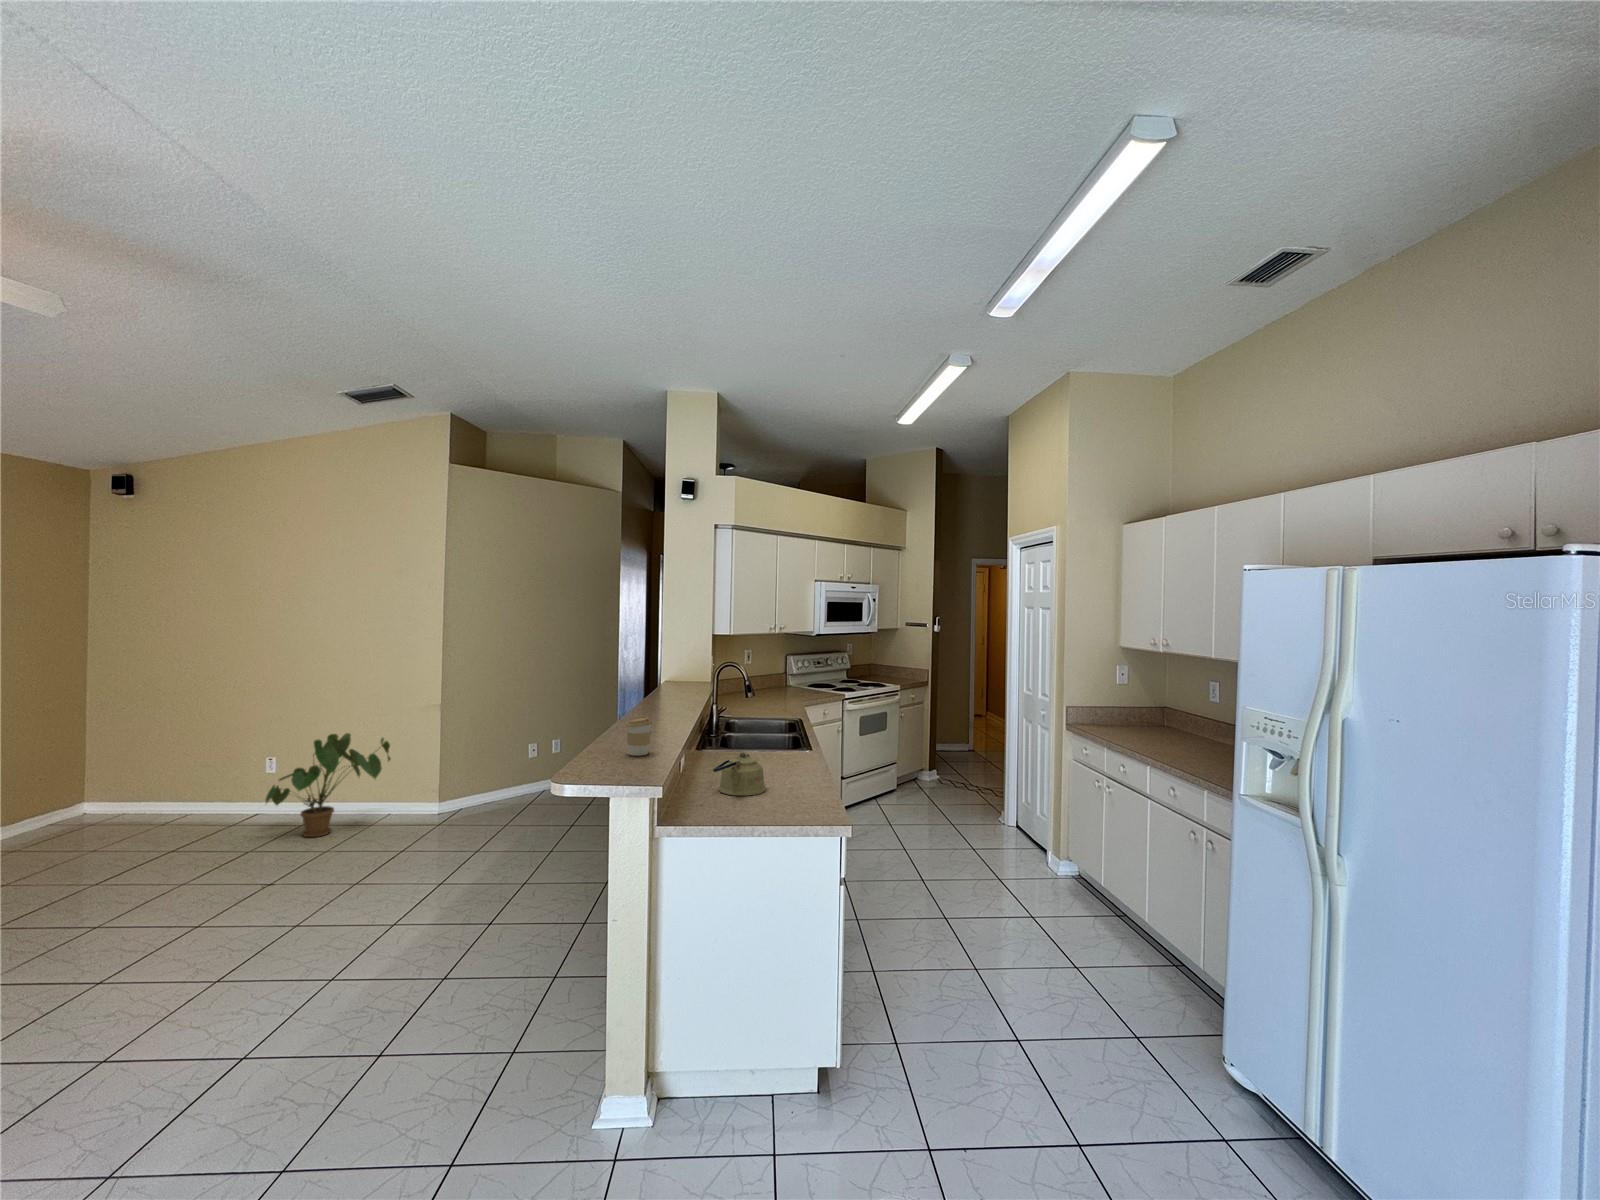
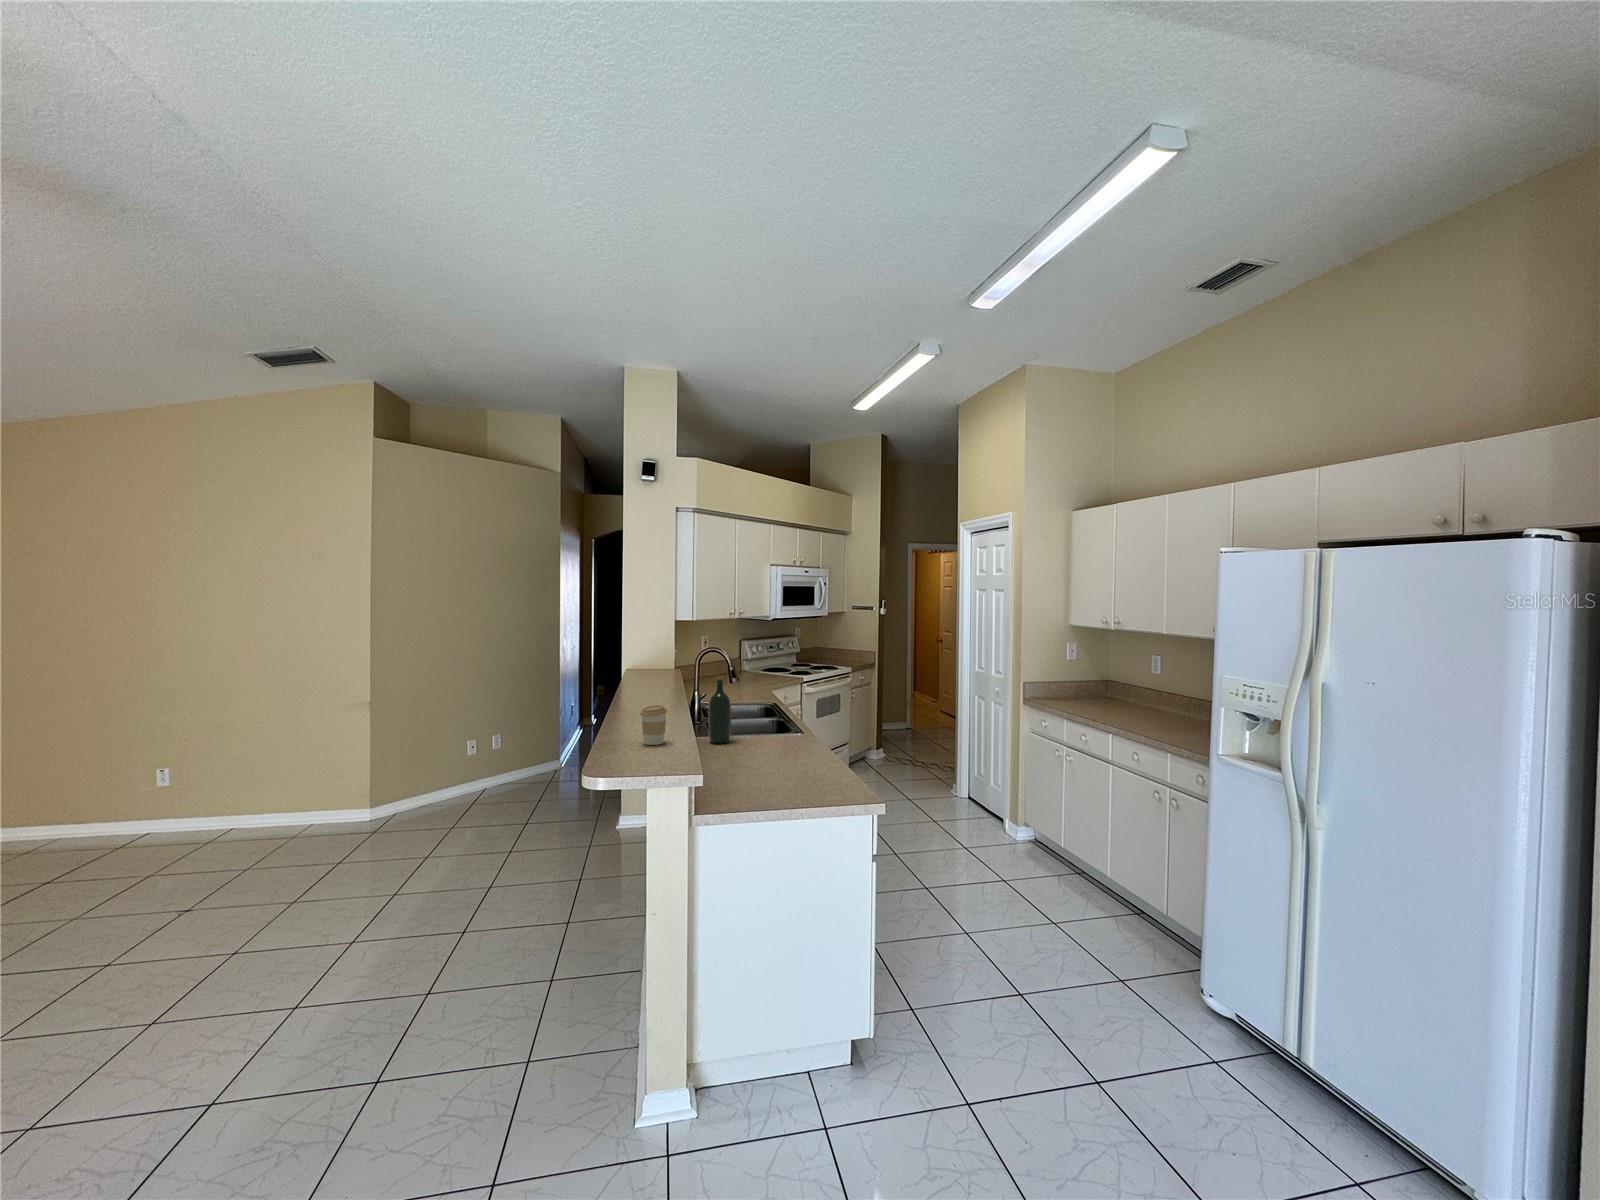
wine bottle: none [717,691,739,757] -> present [709,677,731,744]
house plant: present [266,733,391,837] -> none [171,737,314,854]
kettle: present [713,752,766,796] -> none [727,738,778,780]

